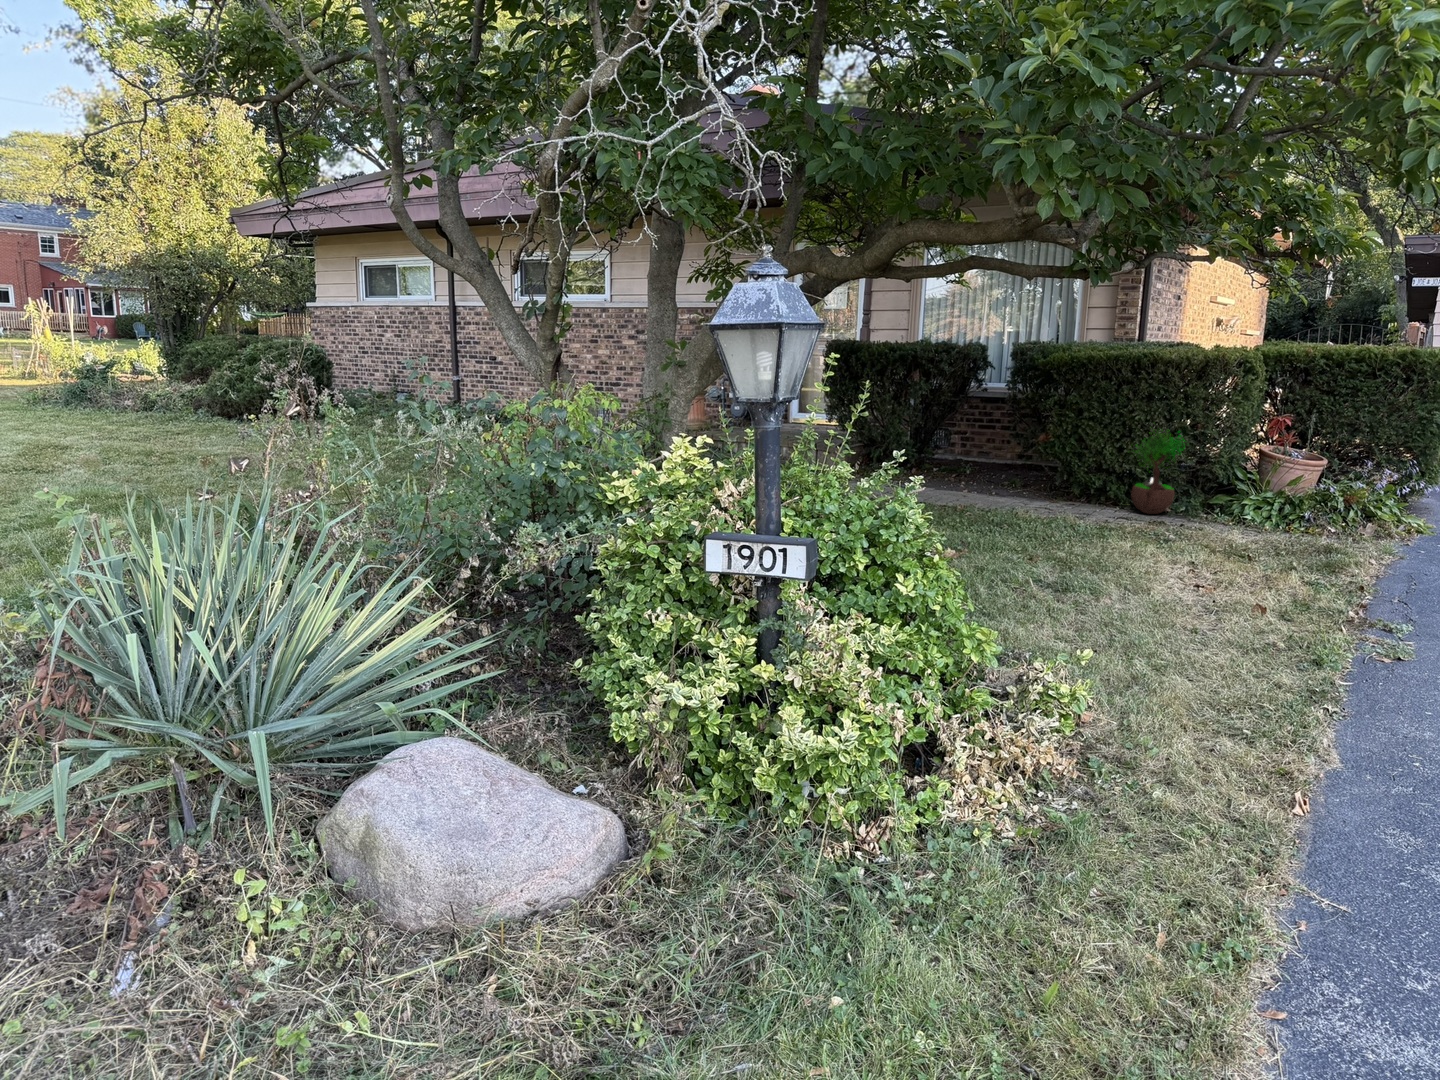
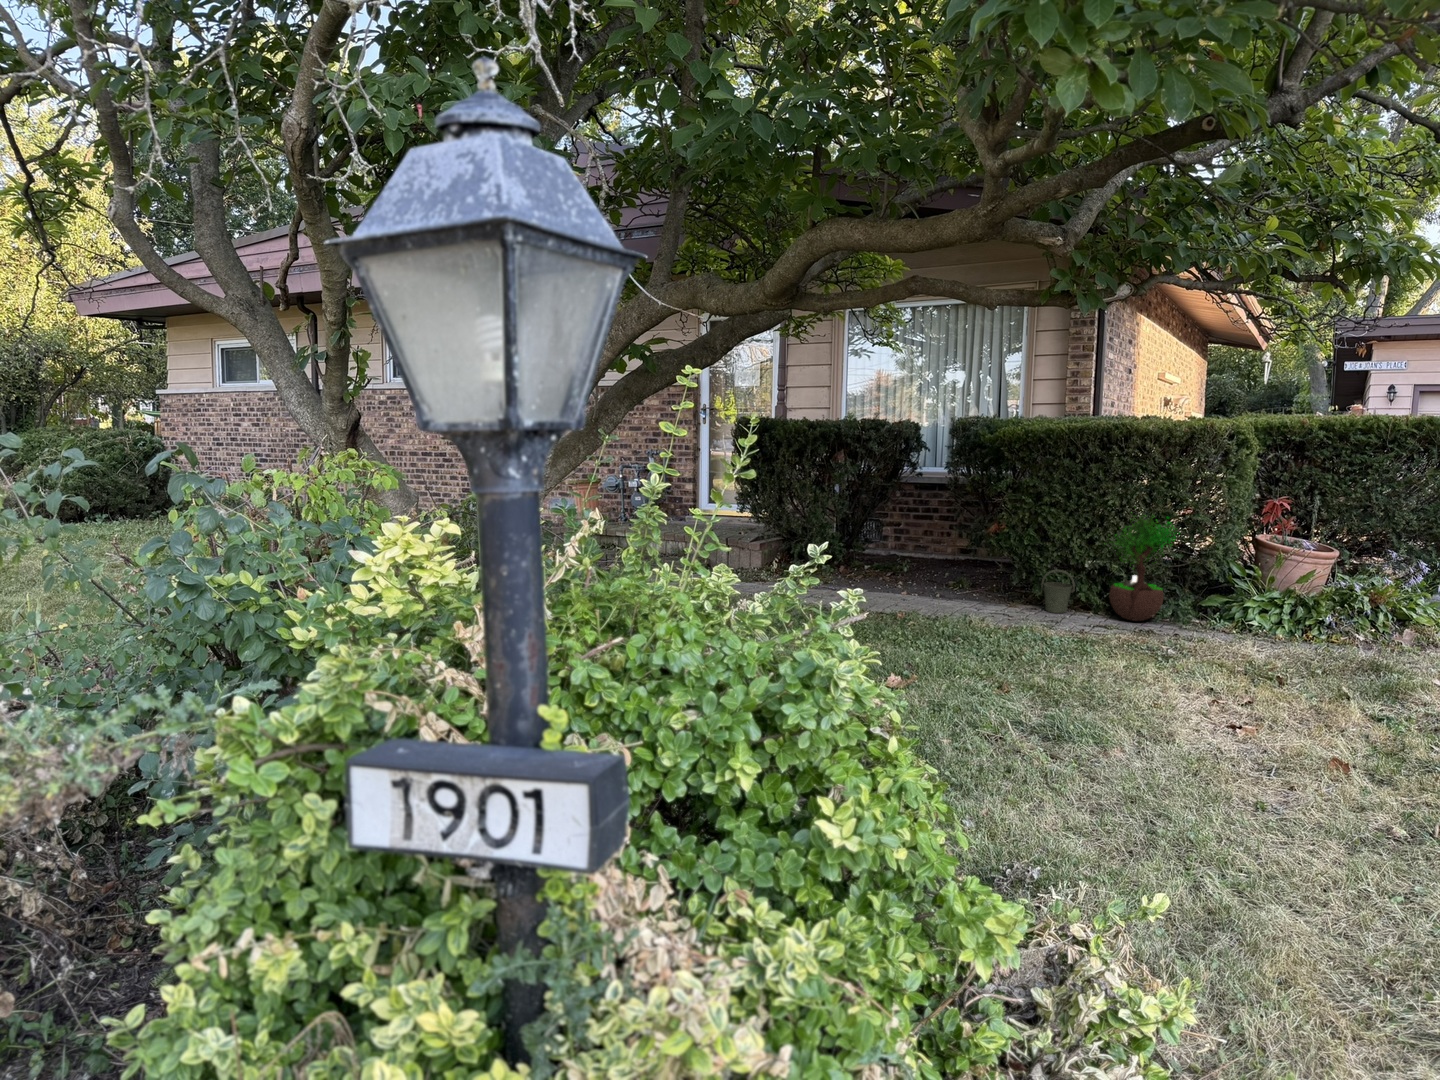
bucket: none [1077,472,1104,507] -> present [1041,570,1075,613]

